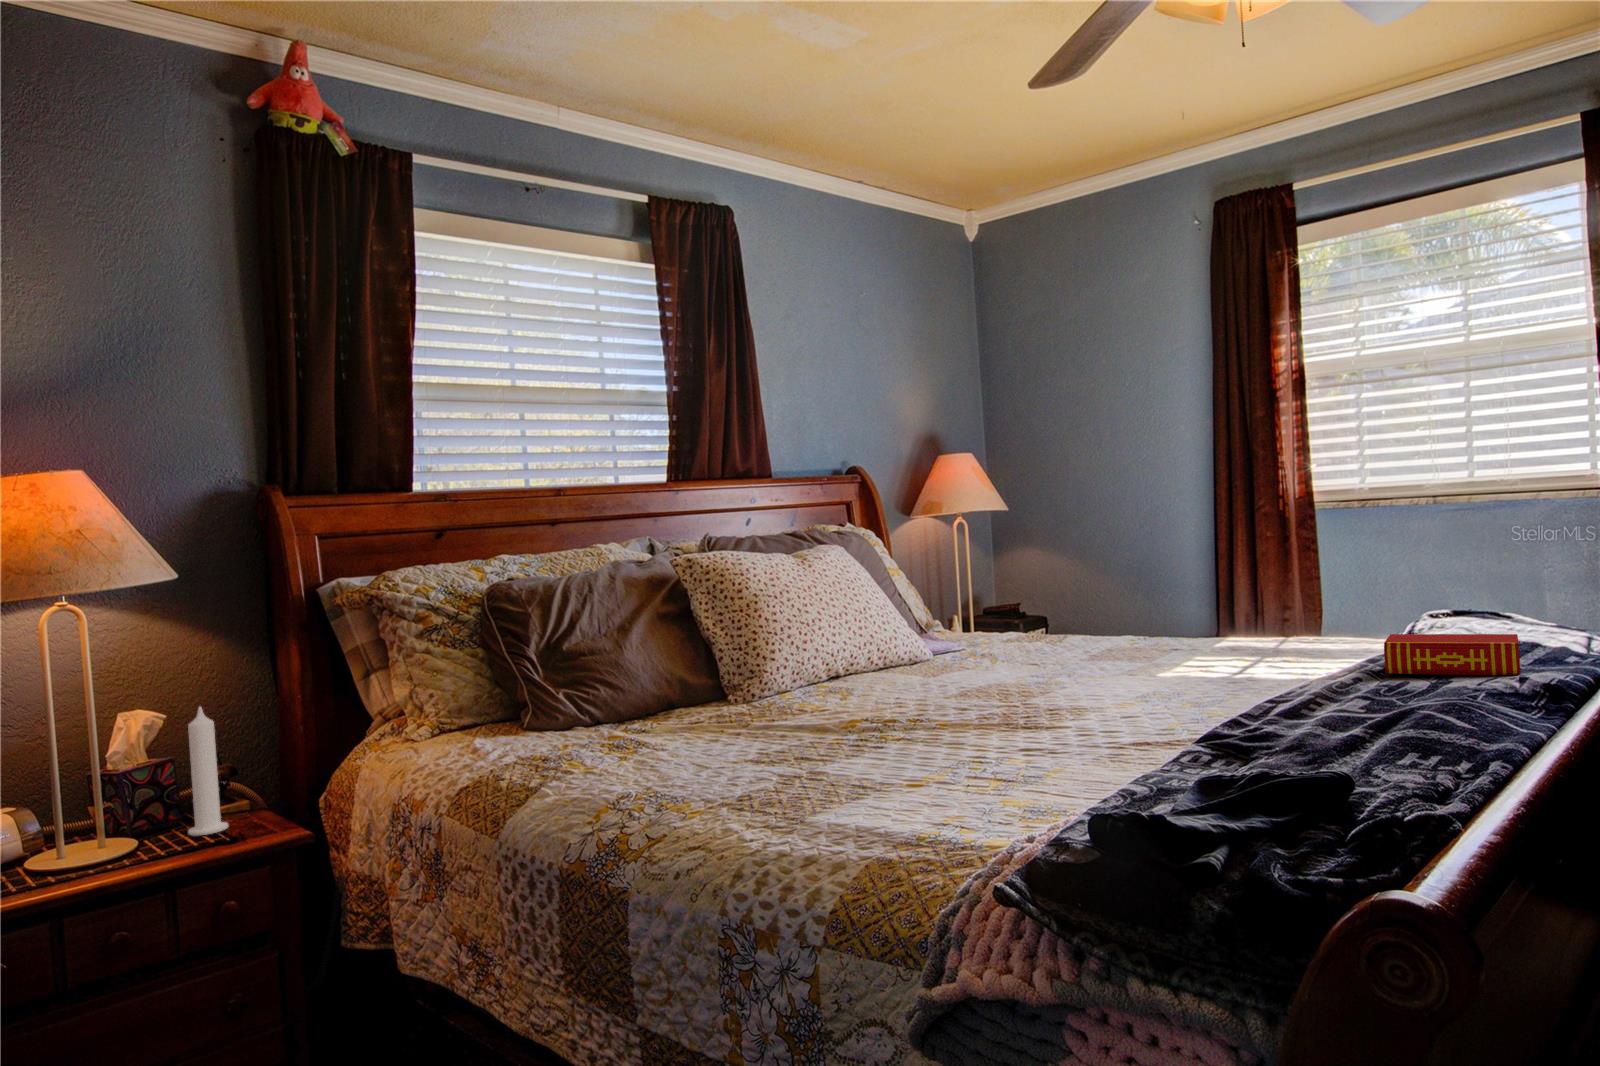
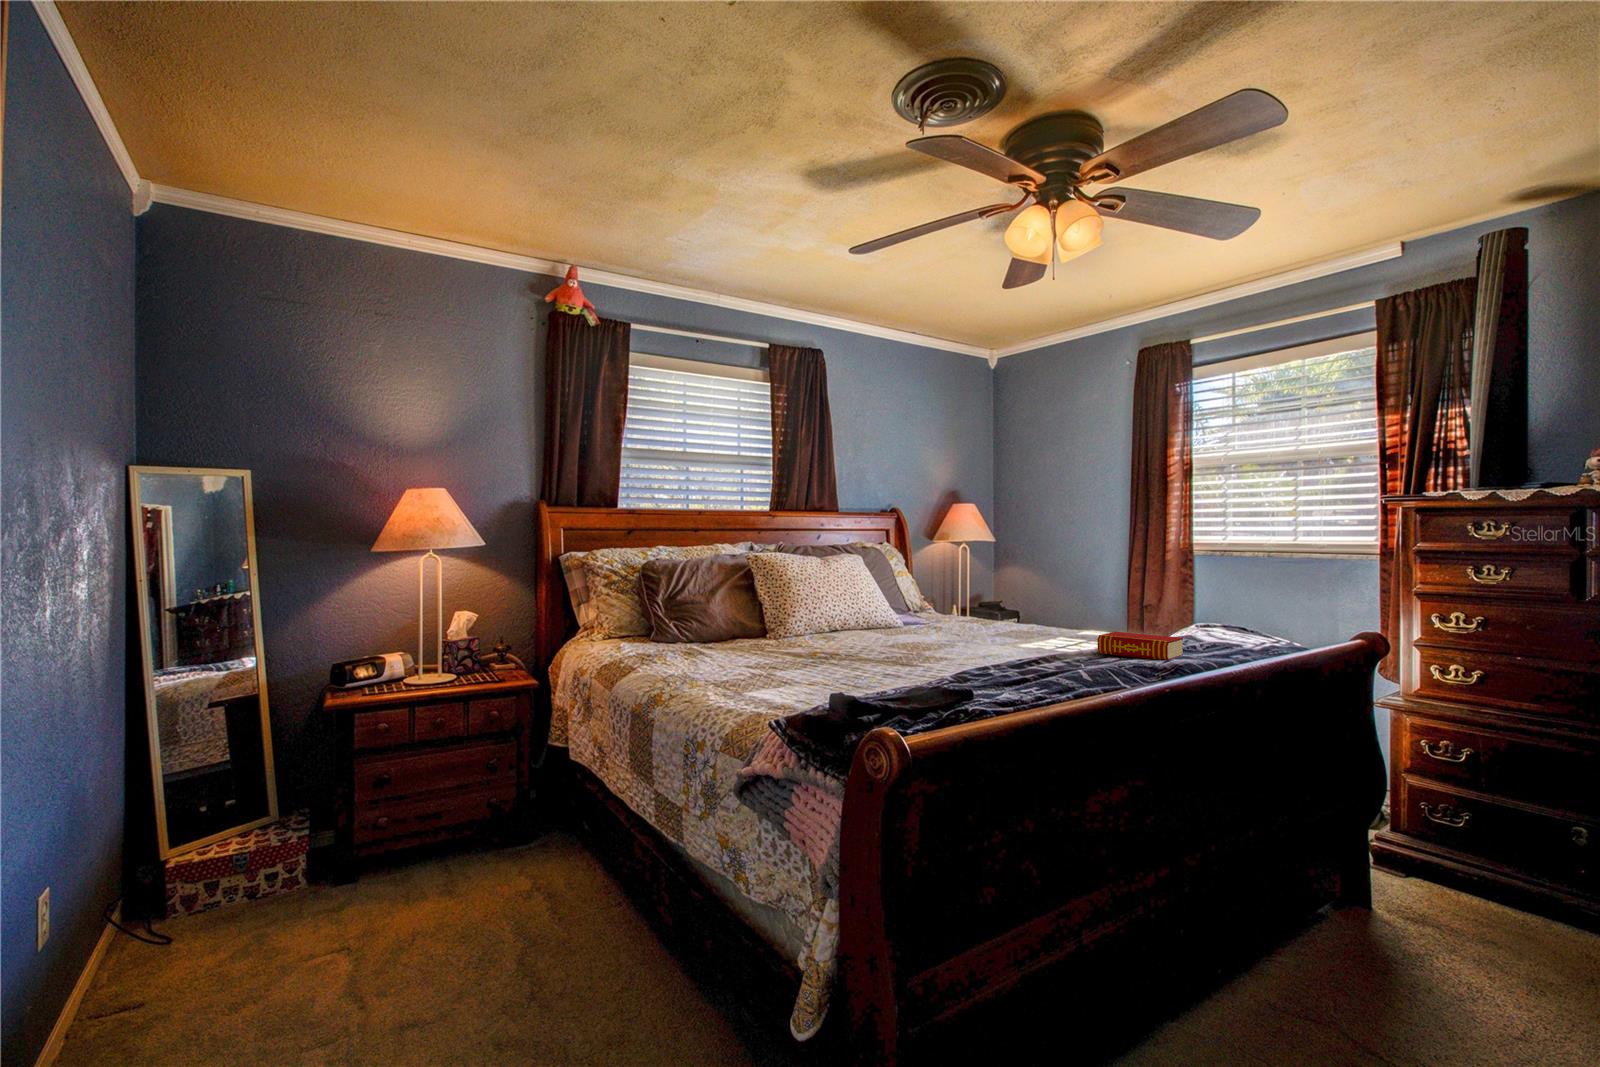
candle: present [188,707,229,836] -> none [481,612,500,678]

